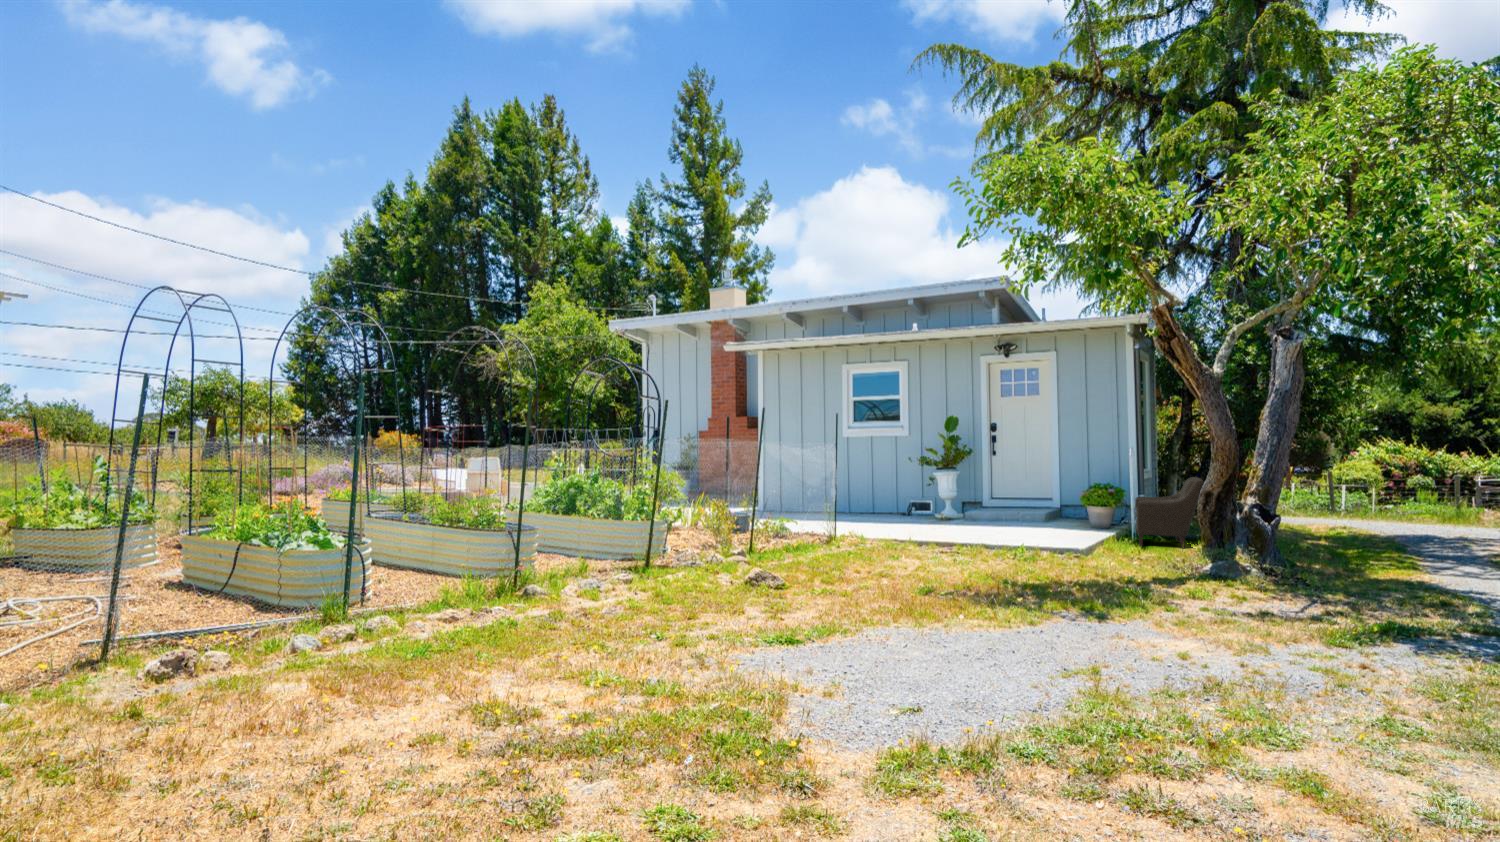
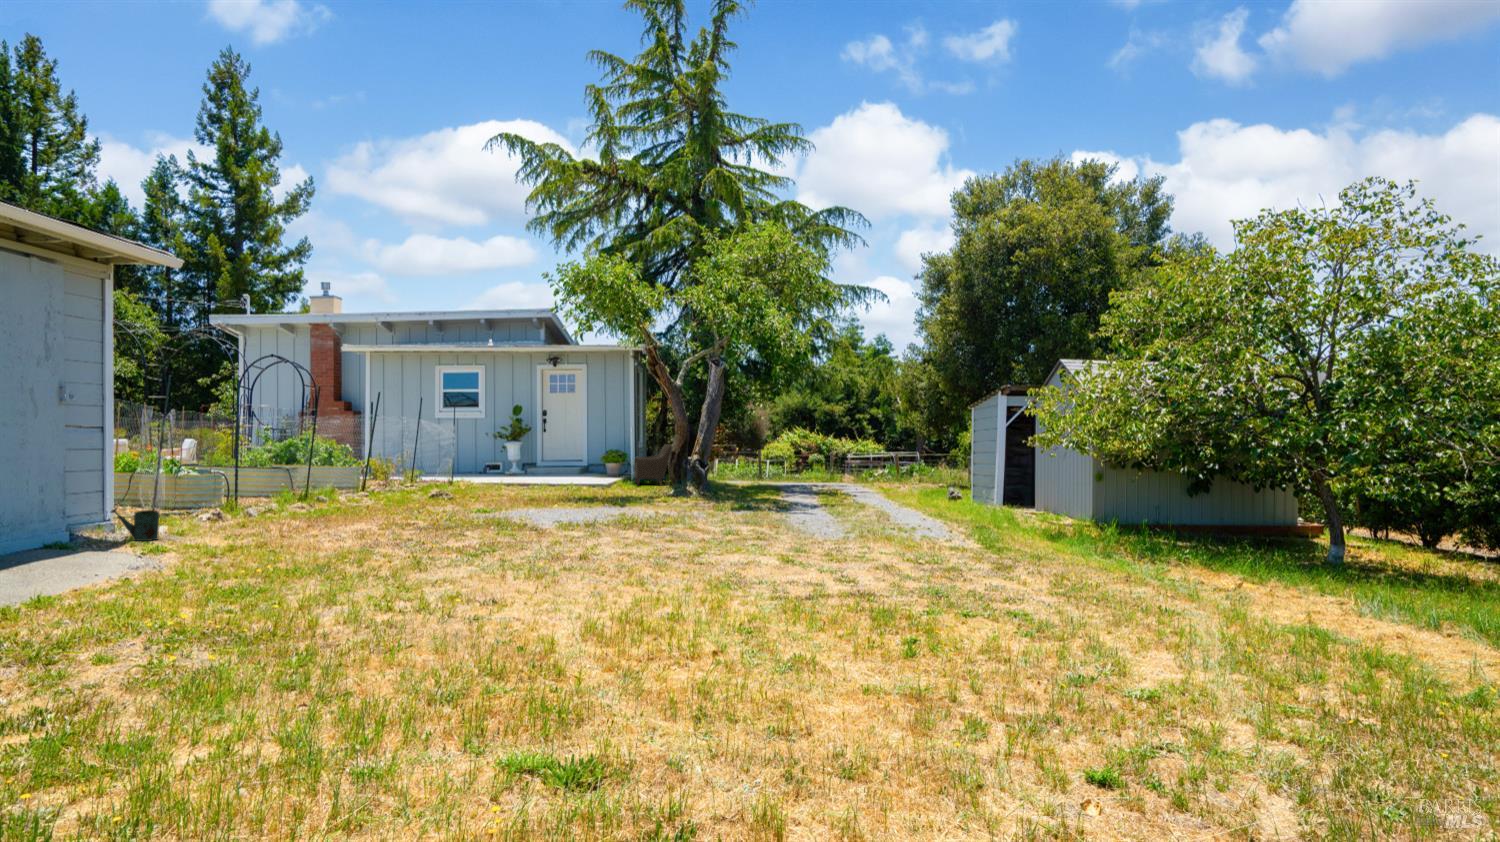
watering can: none [185,597,263,655] -> present [111,508,159,541]

